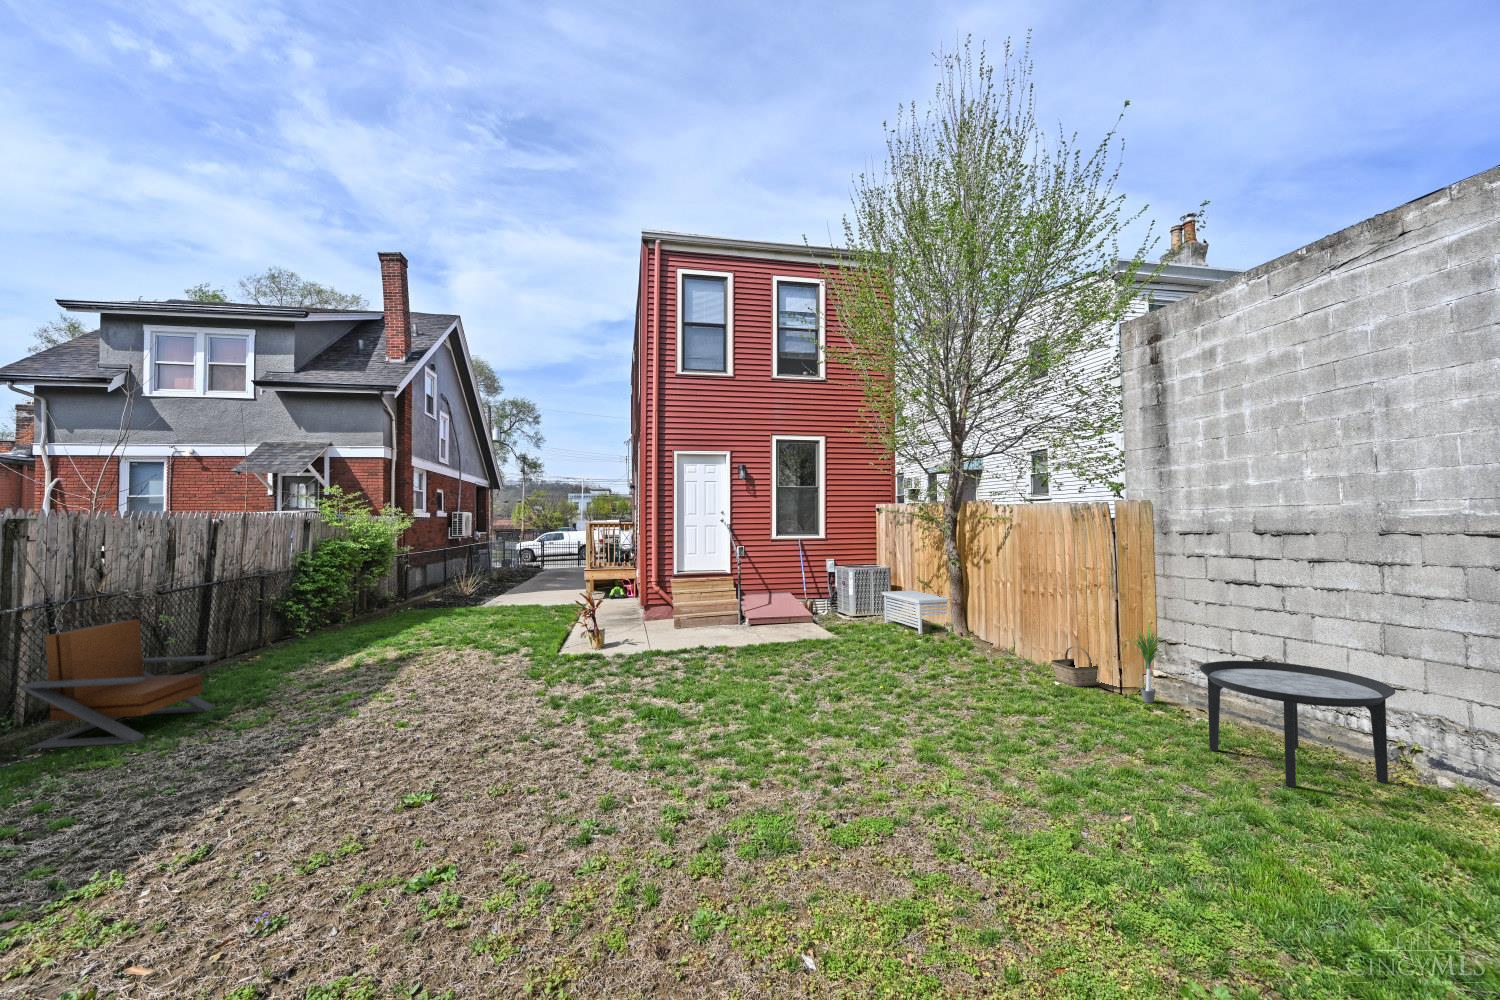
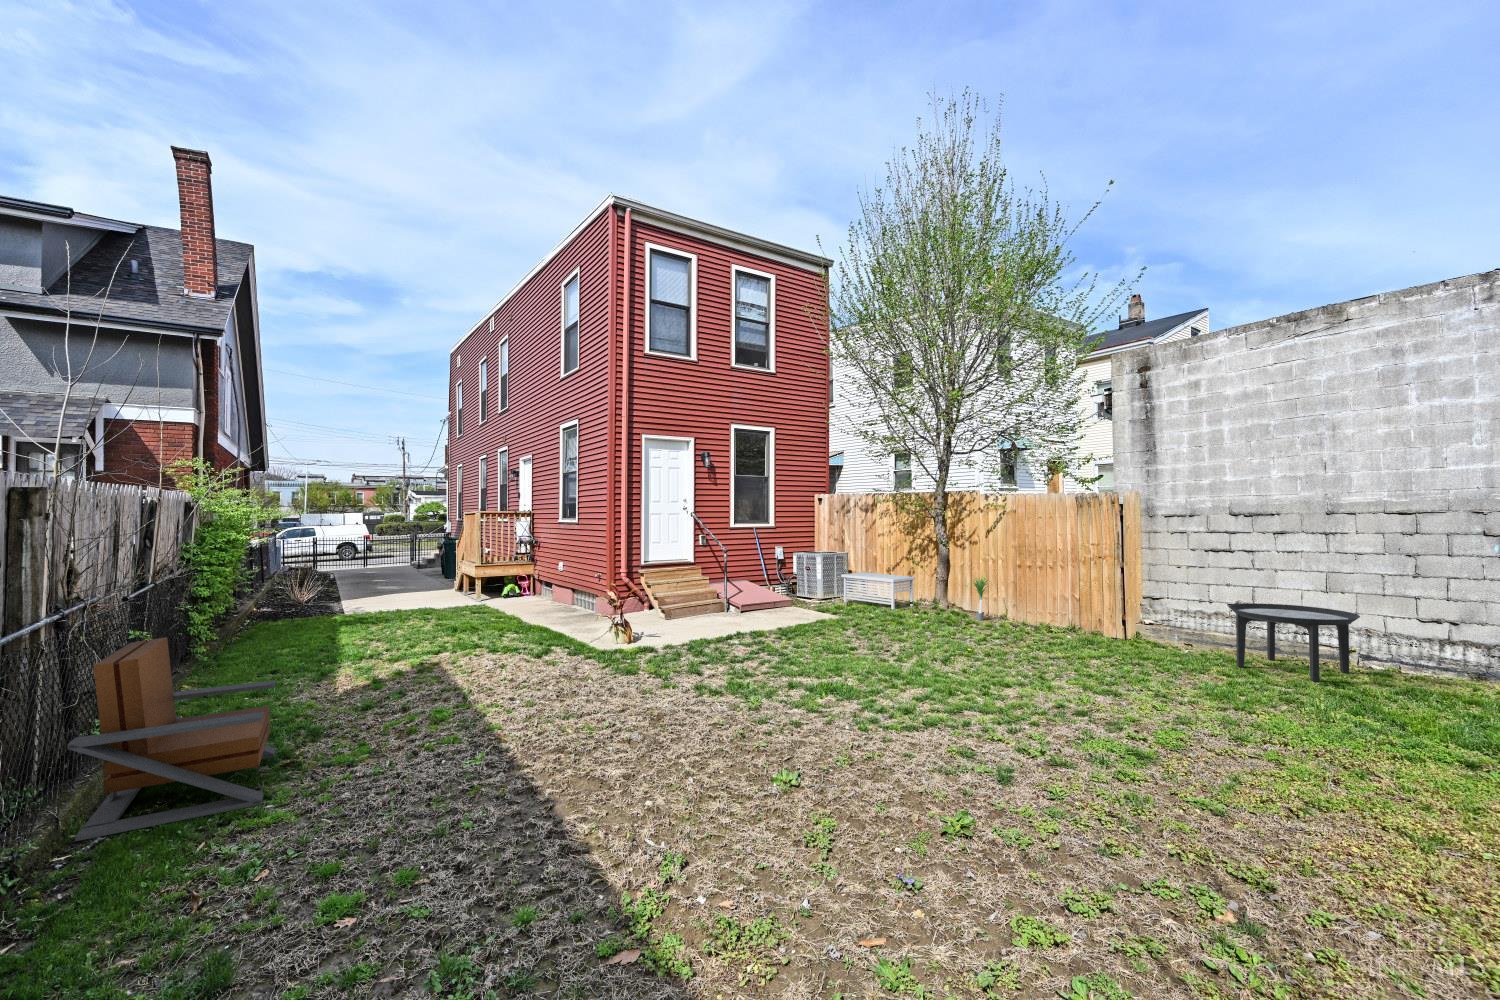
potted plant: present [1133,628,1163,703] -> present [973,576,988,620]
basket: present [1051,647,1101,686] -> none [1058,607,1098,637]

